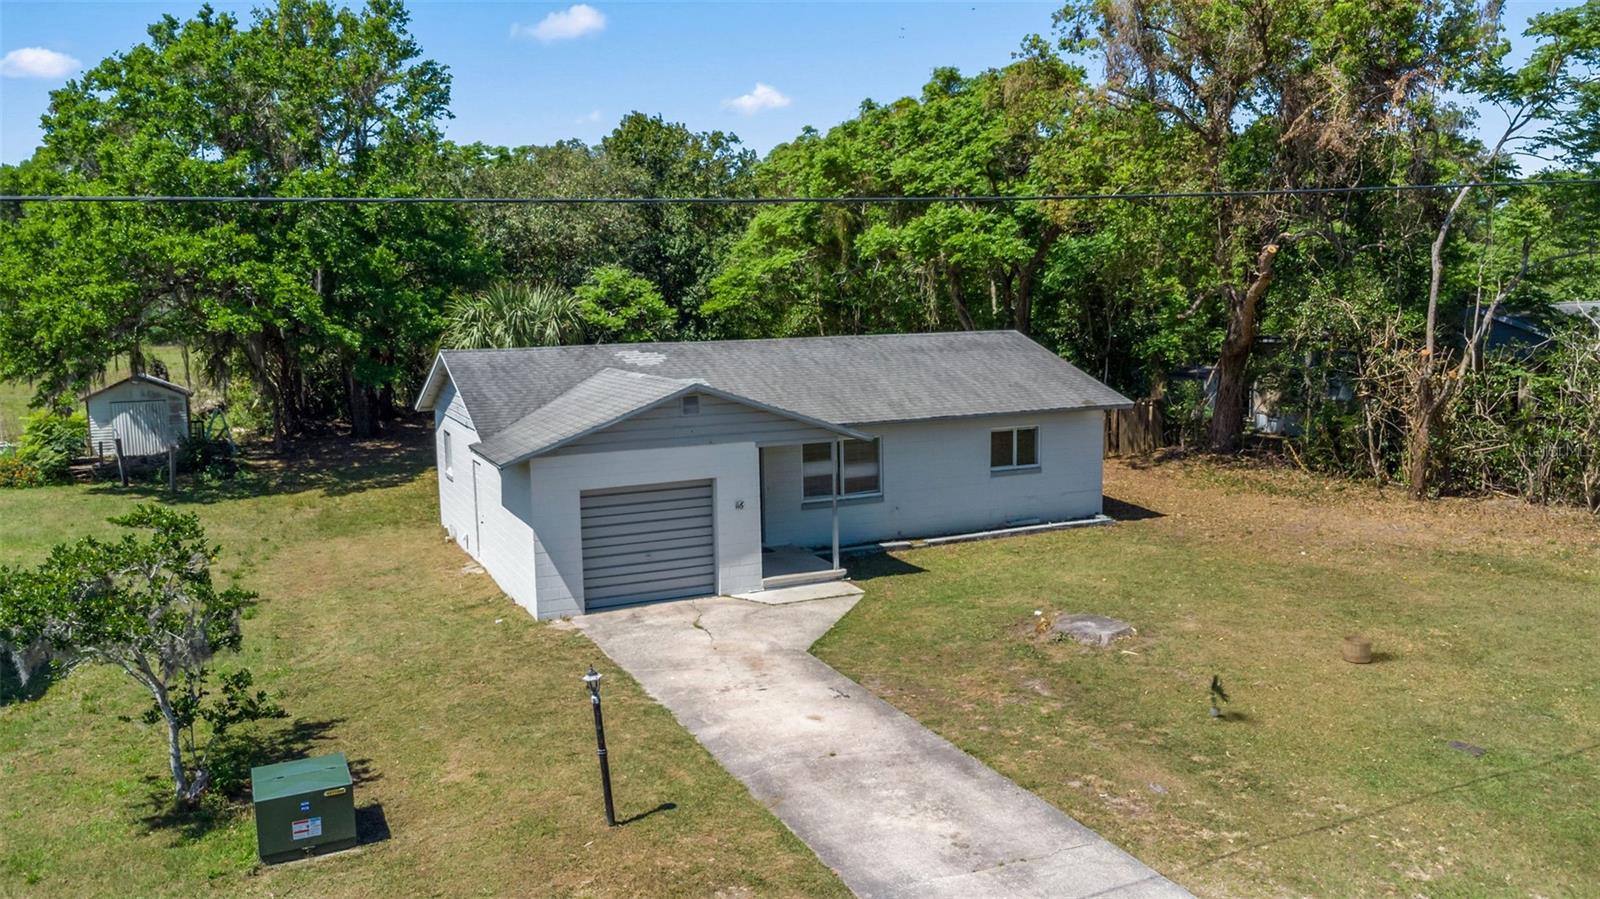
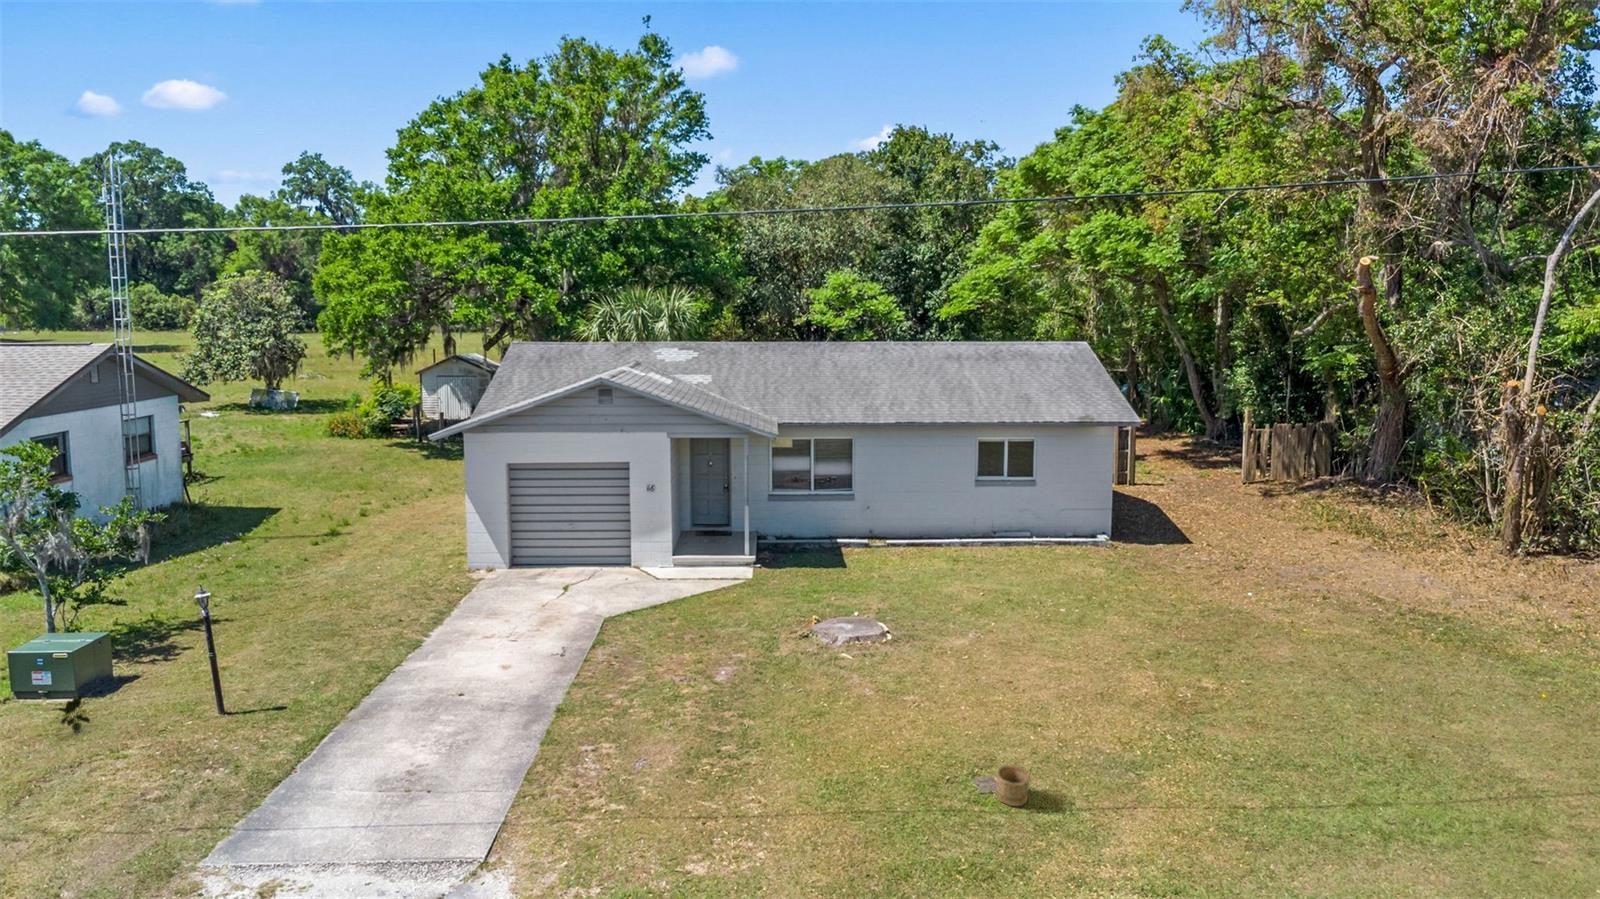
potted plant: present [1209,675,1229,717] -> present [57,696,90,733]

